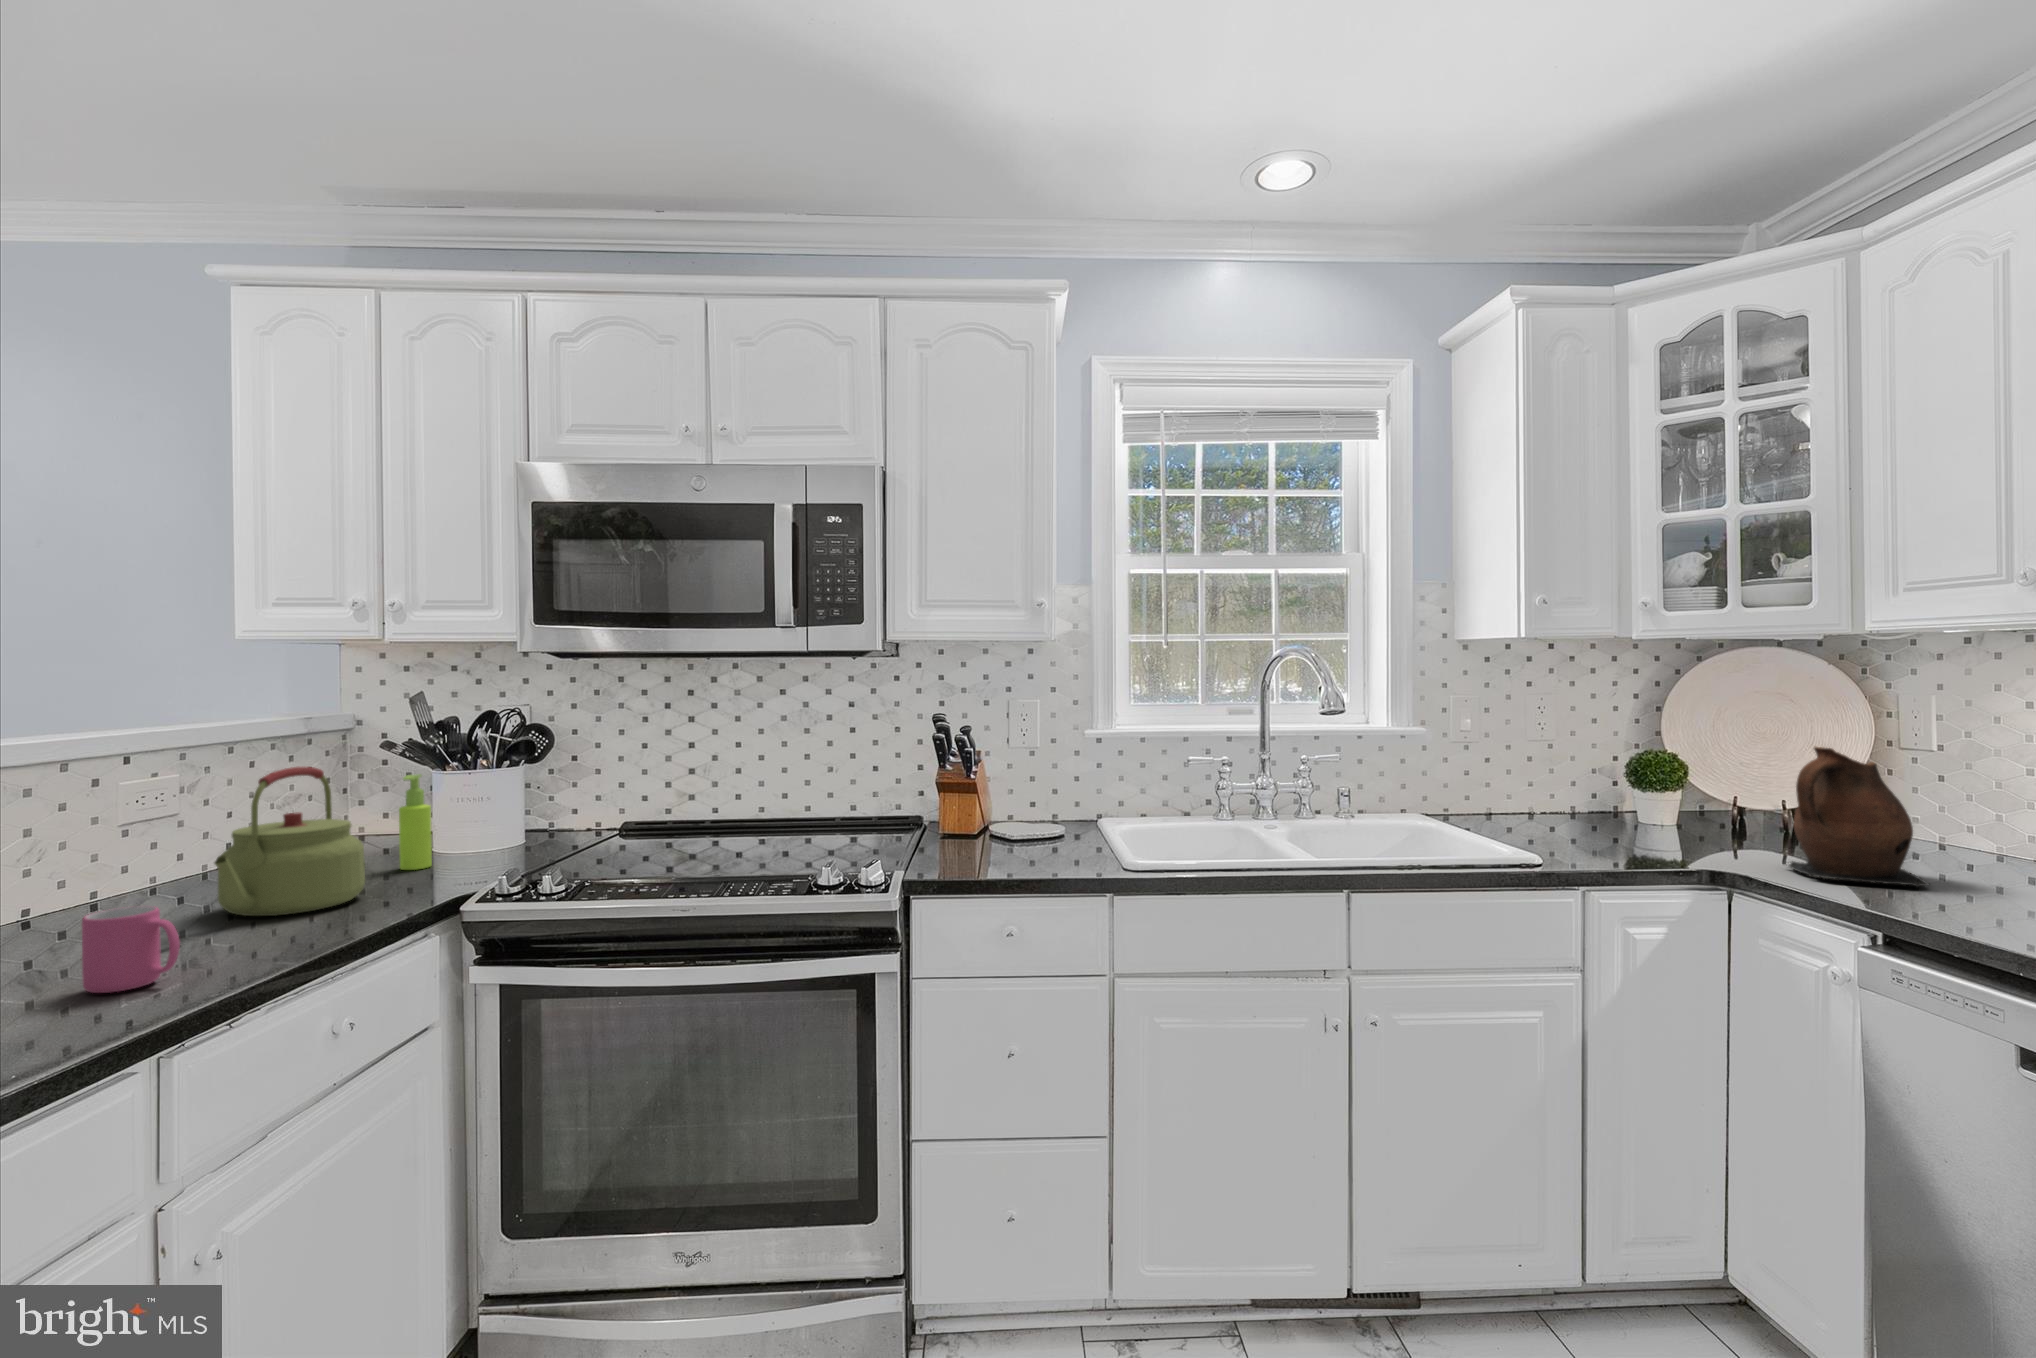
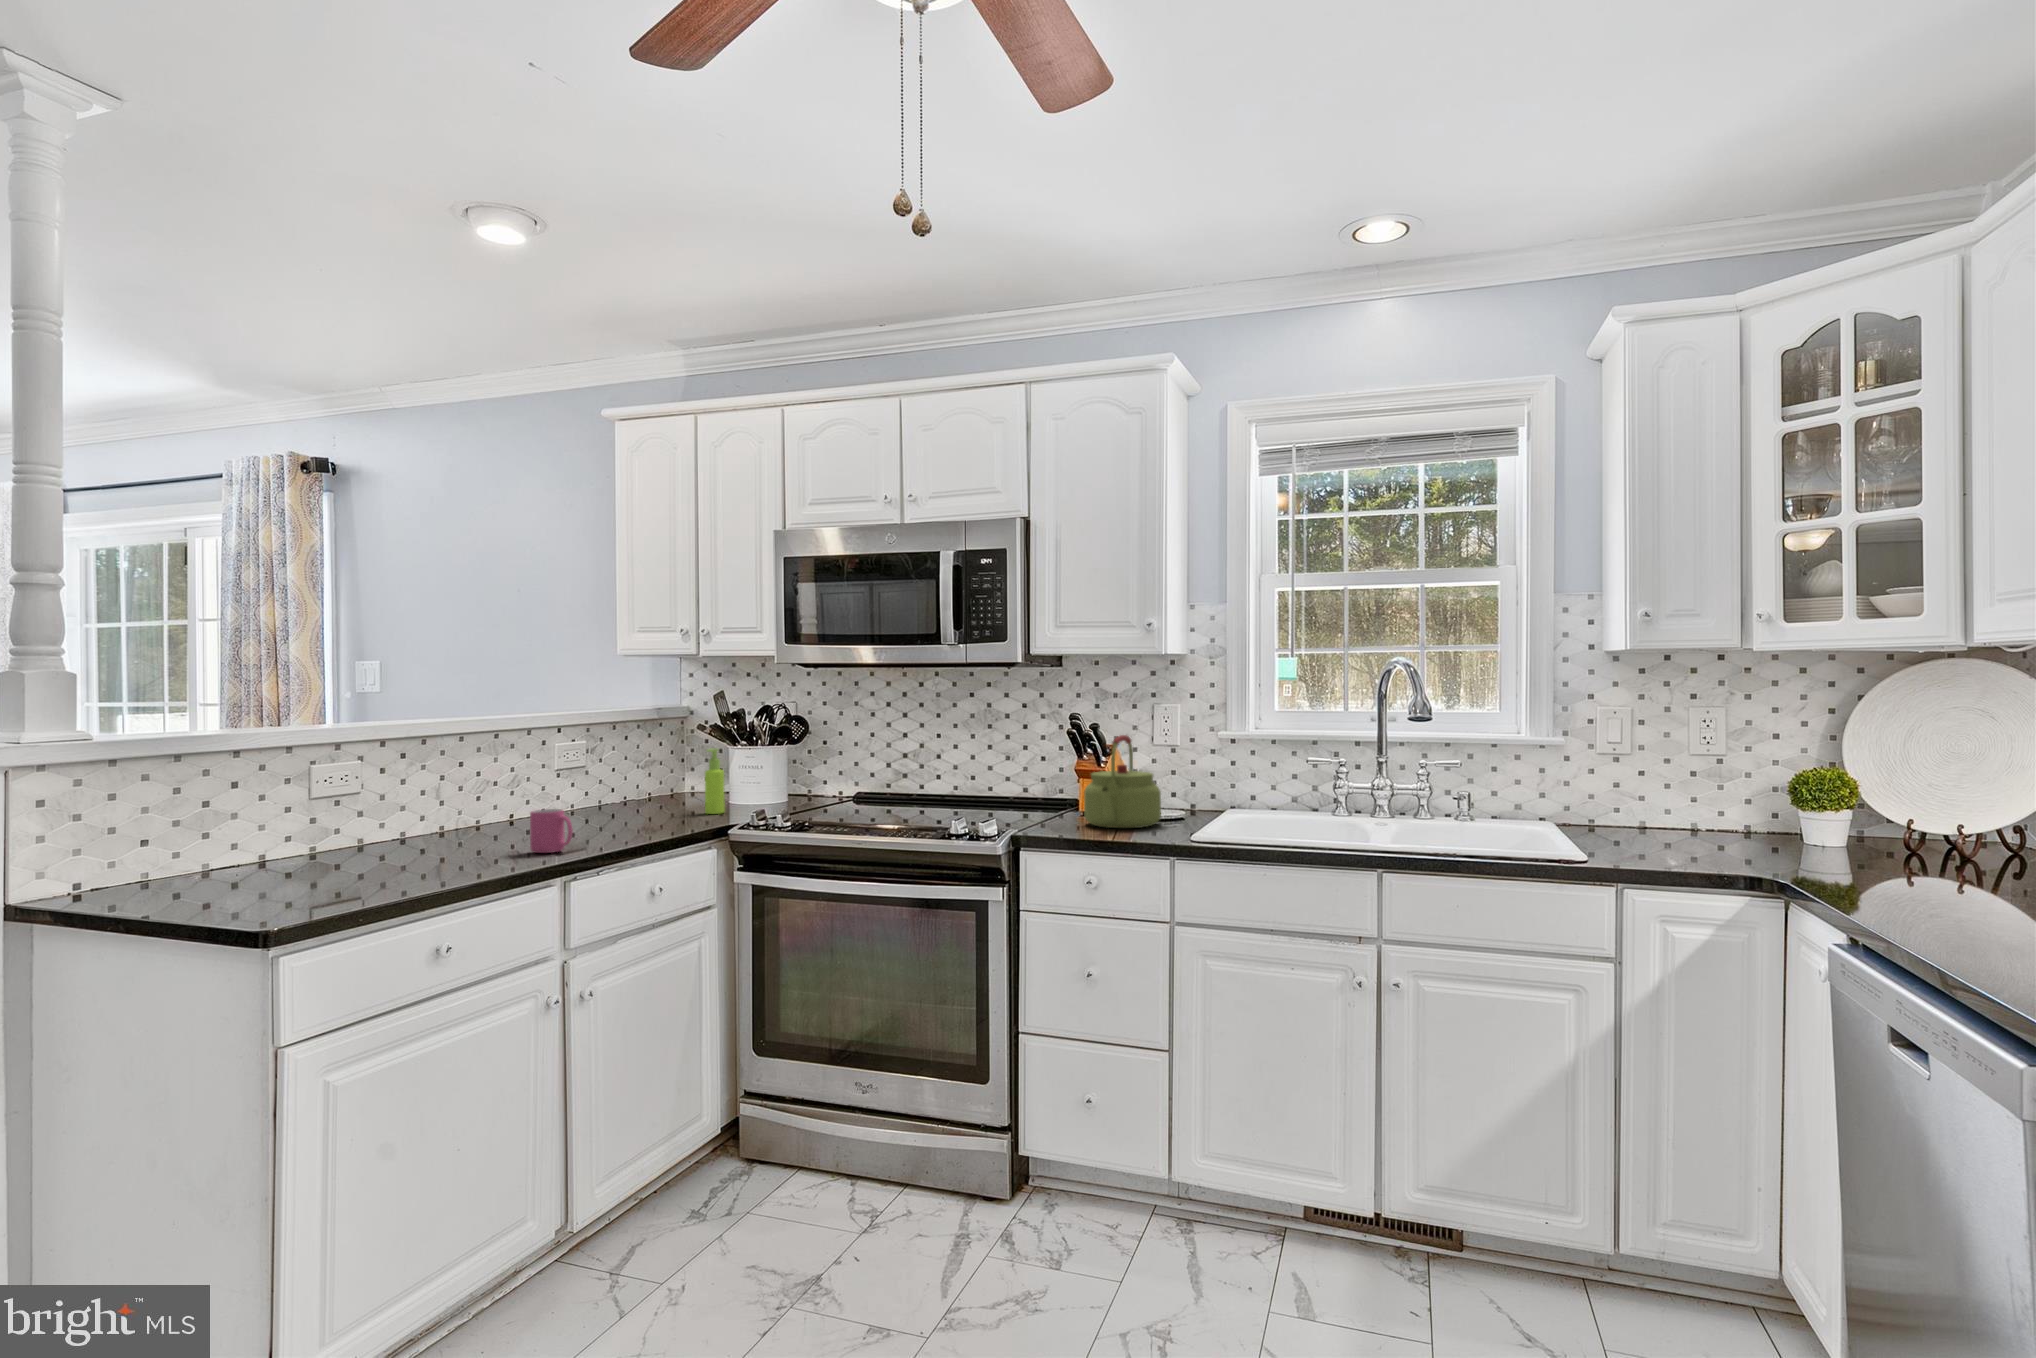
ceramic pitcher: present [1789,747,1929,888] -> none [1801,754,1940,891]
kettle: present [215,767,365,916] -> present [1084,735,1161,828]

